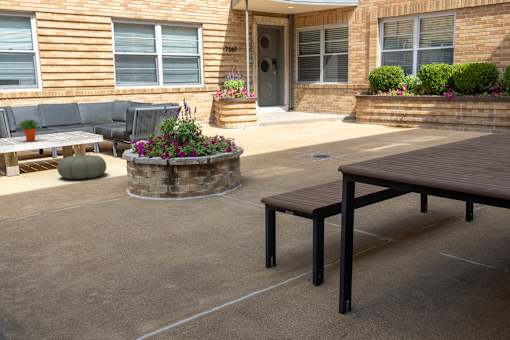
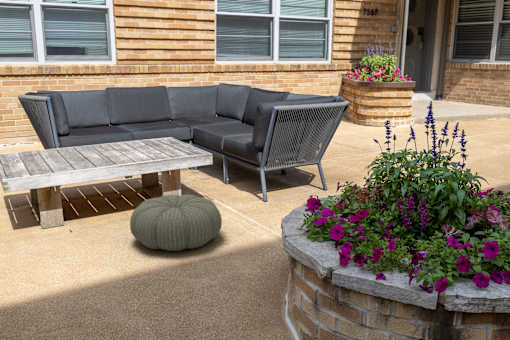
potted plant: present [18,120,40,141] -> none [60,120,108,161]

